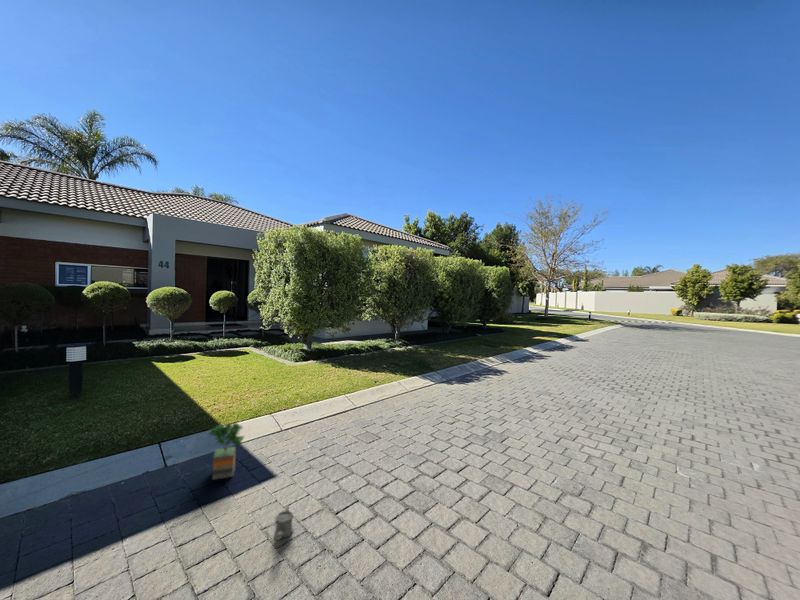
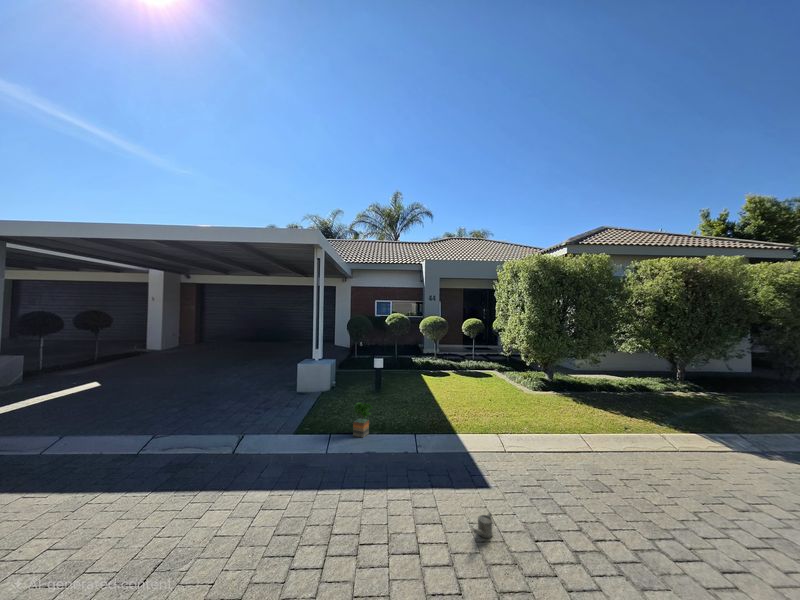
potted tree: present [209,423,244,480] -> present [353,403,372,437]

